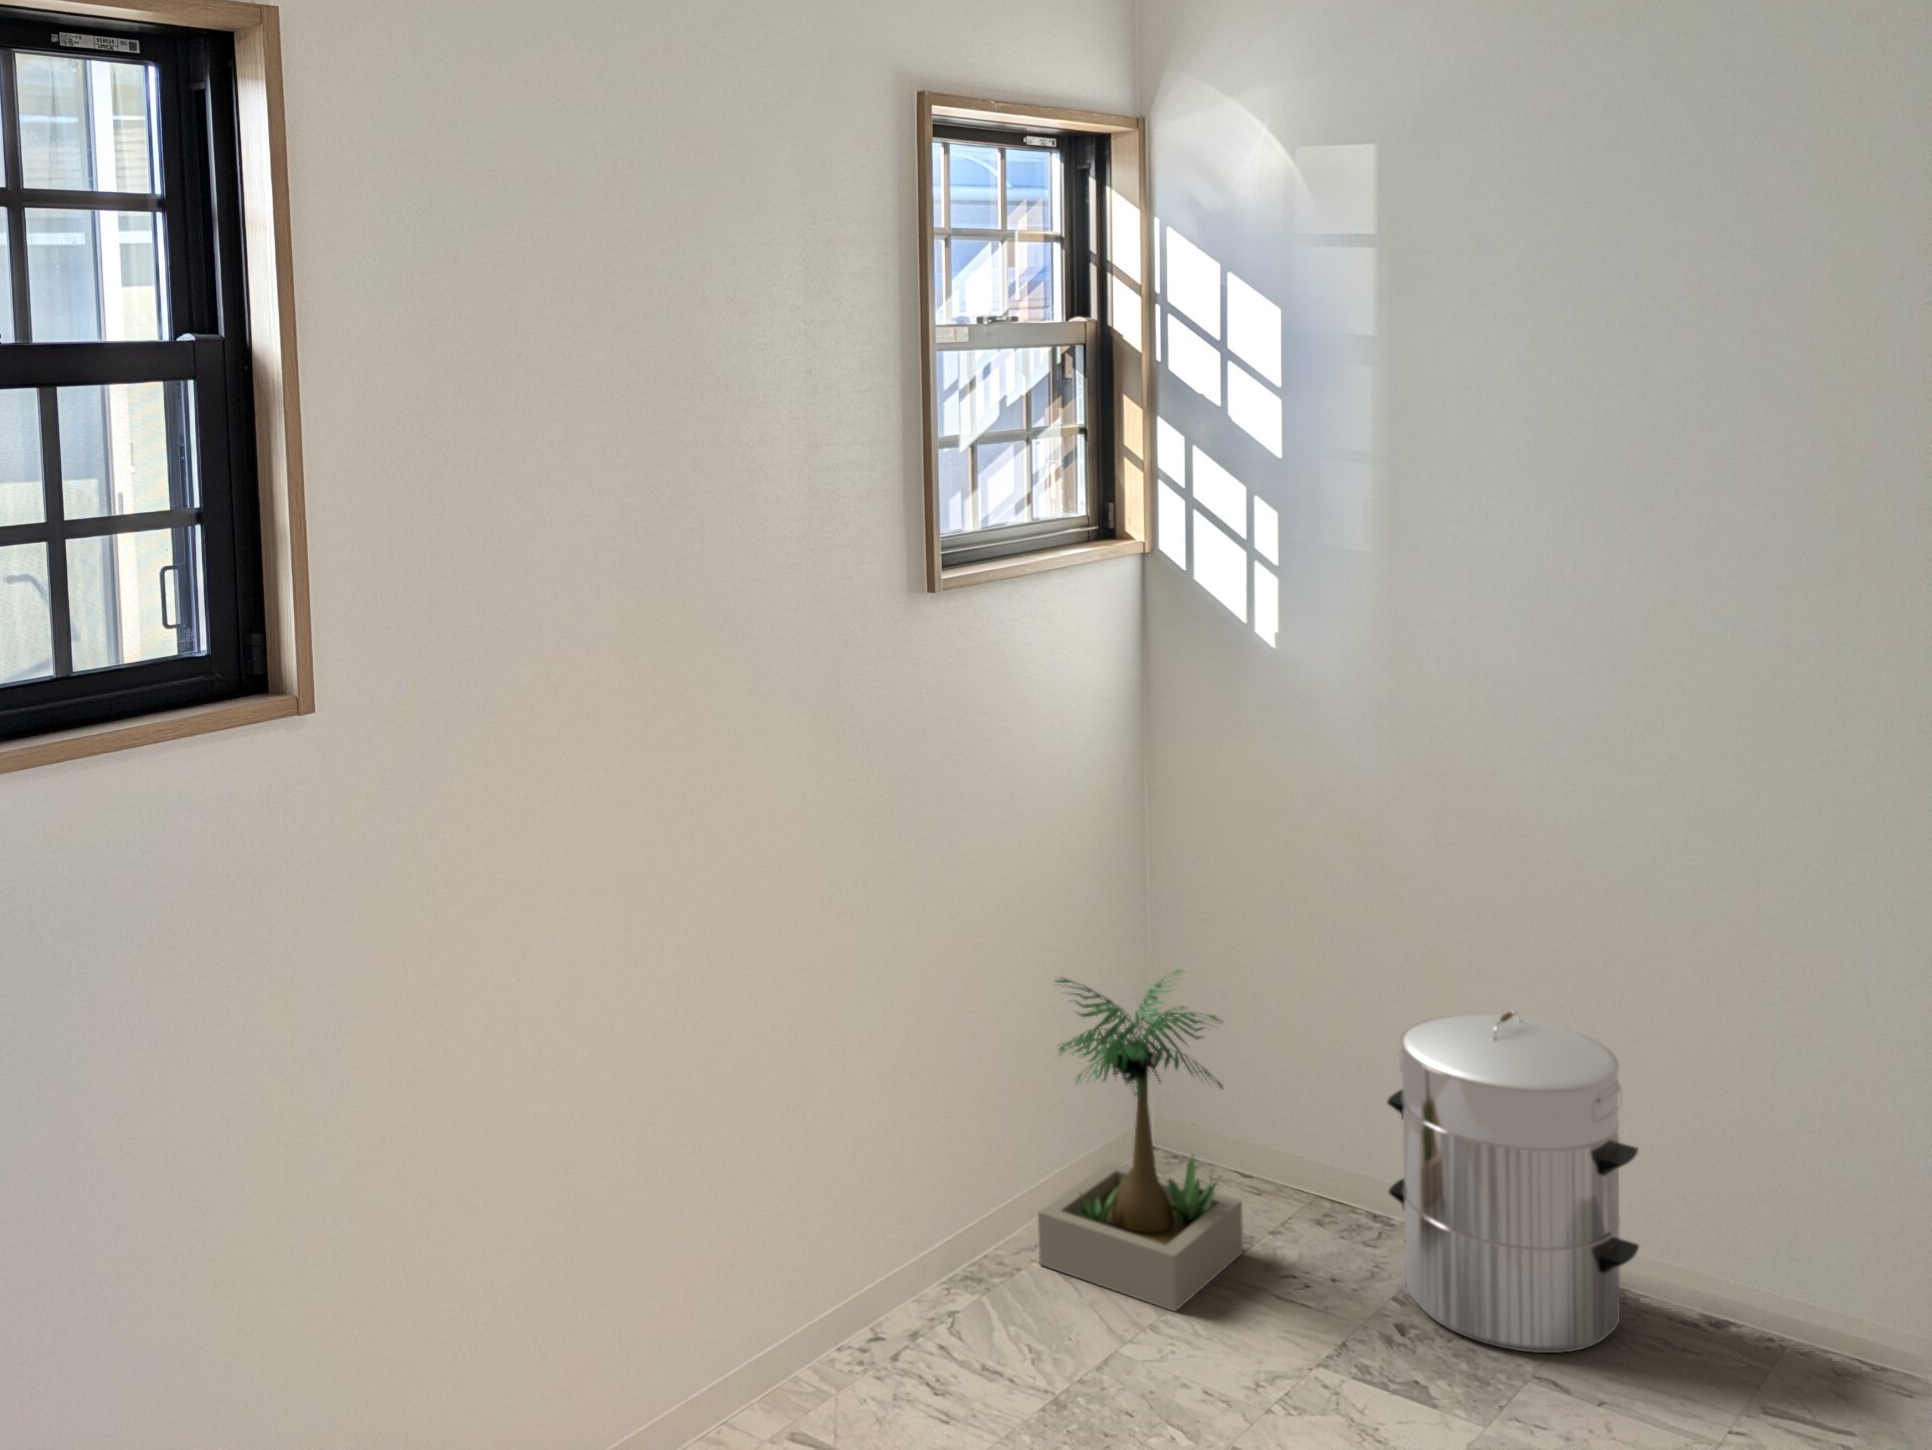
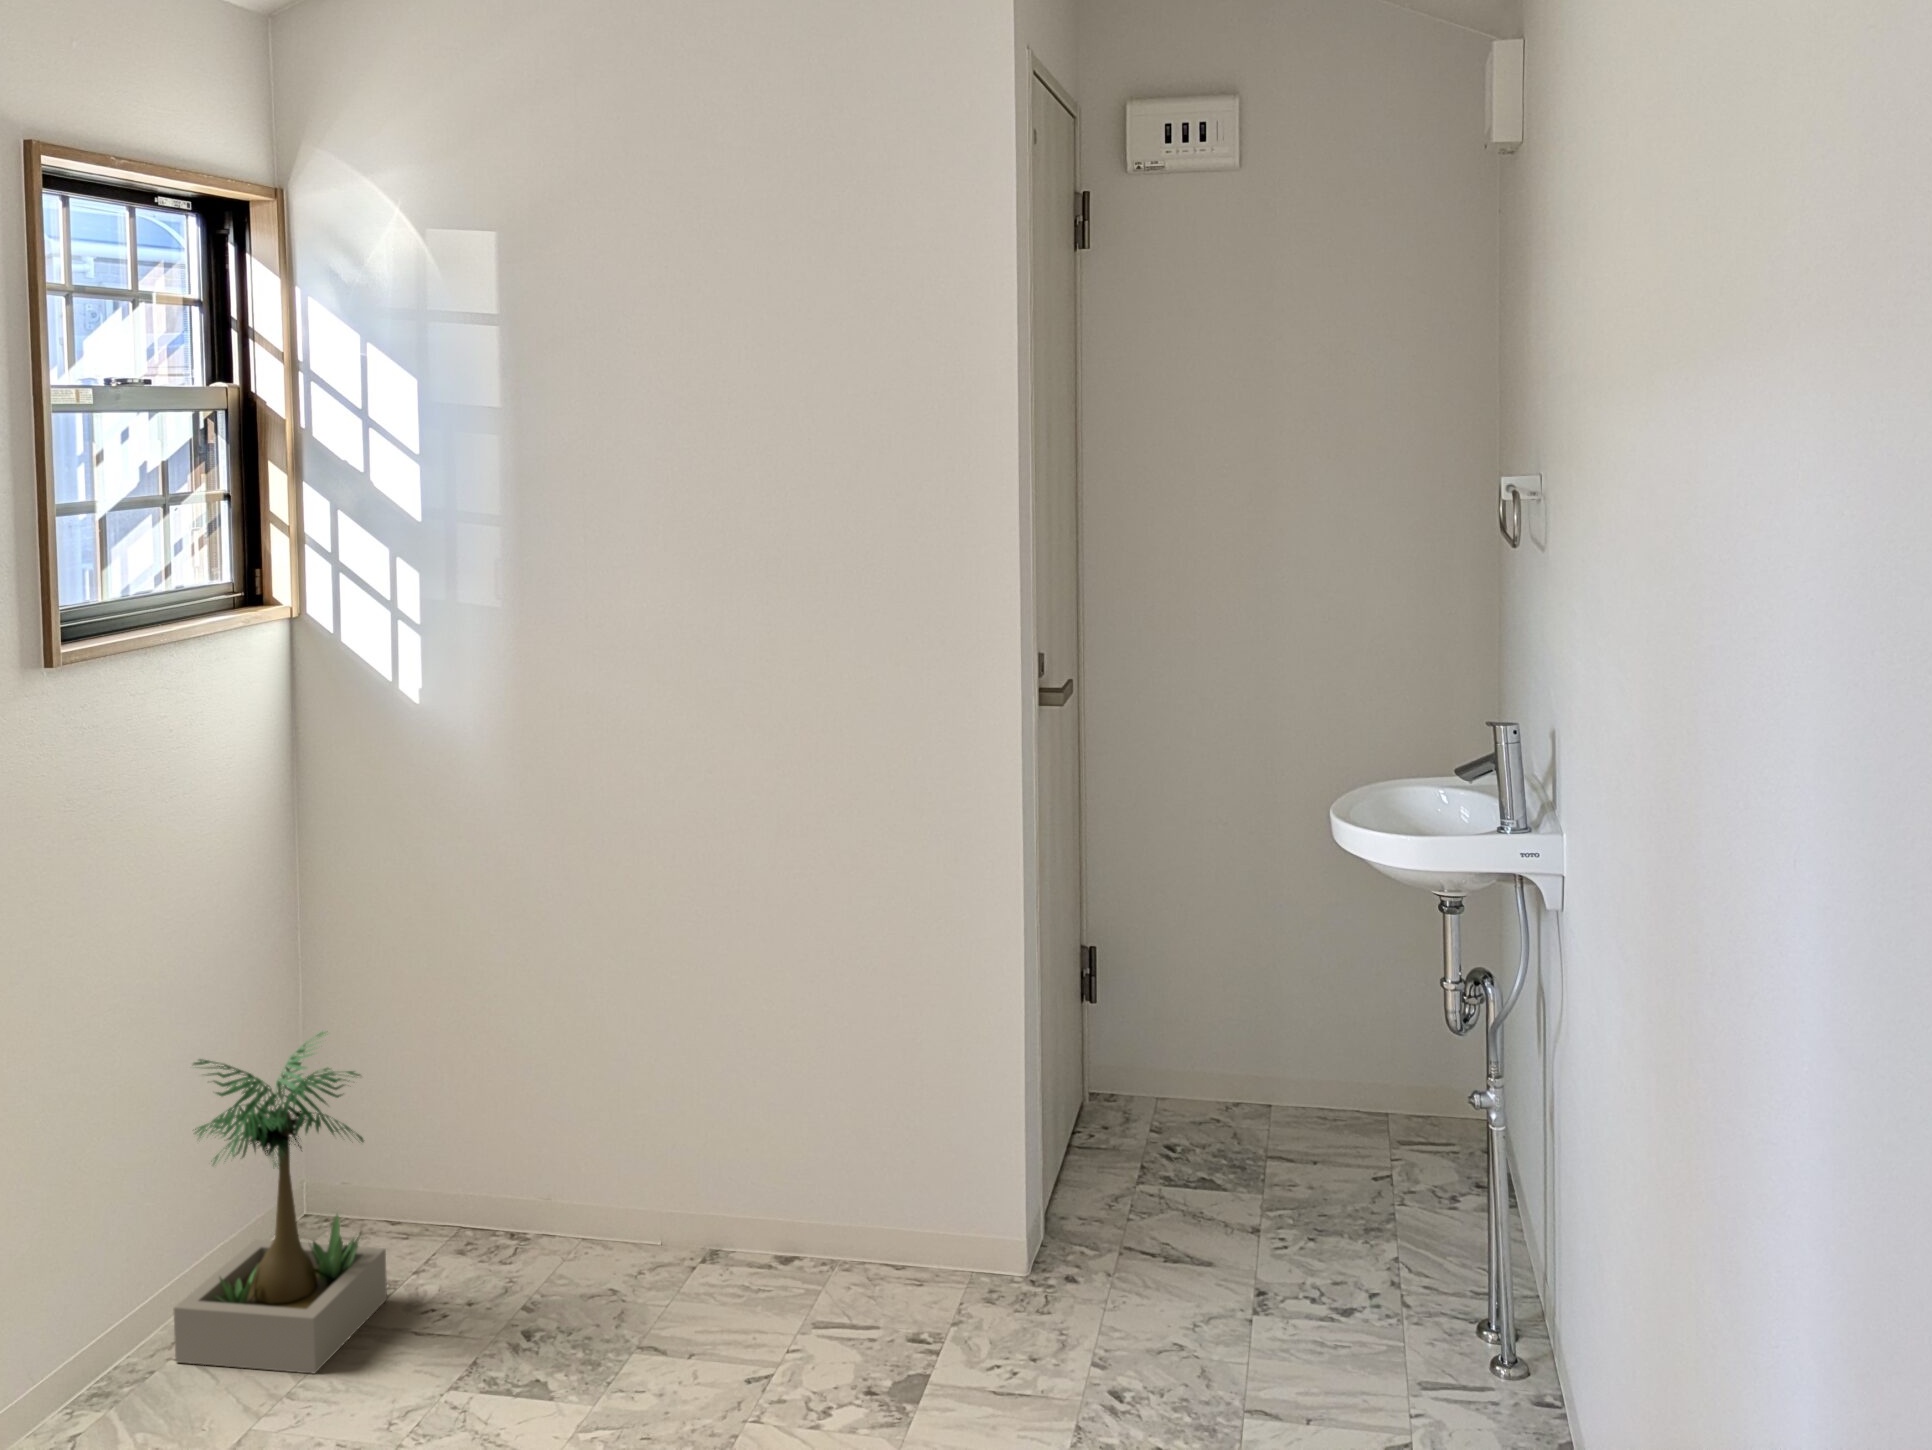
waste bin: present [1387,1011,1639,1353] -> none [518,1020,725,1328]

